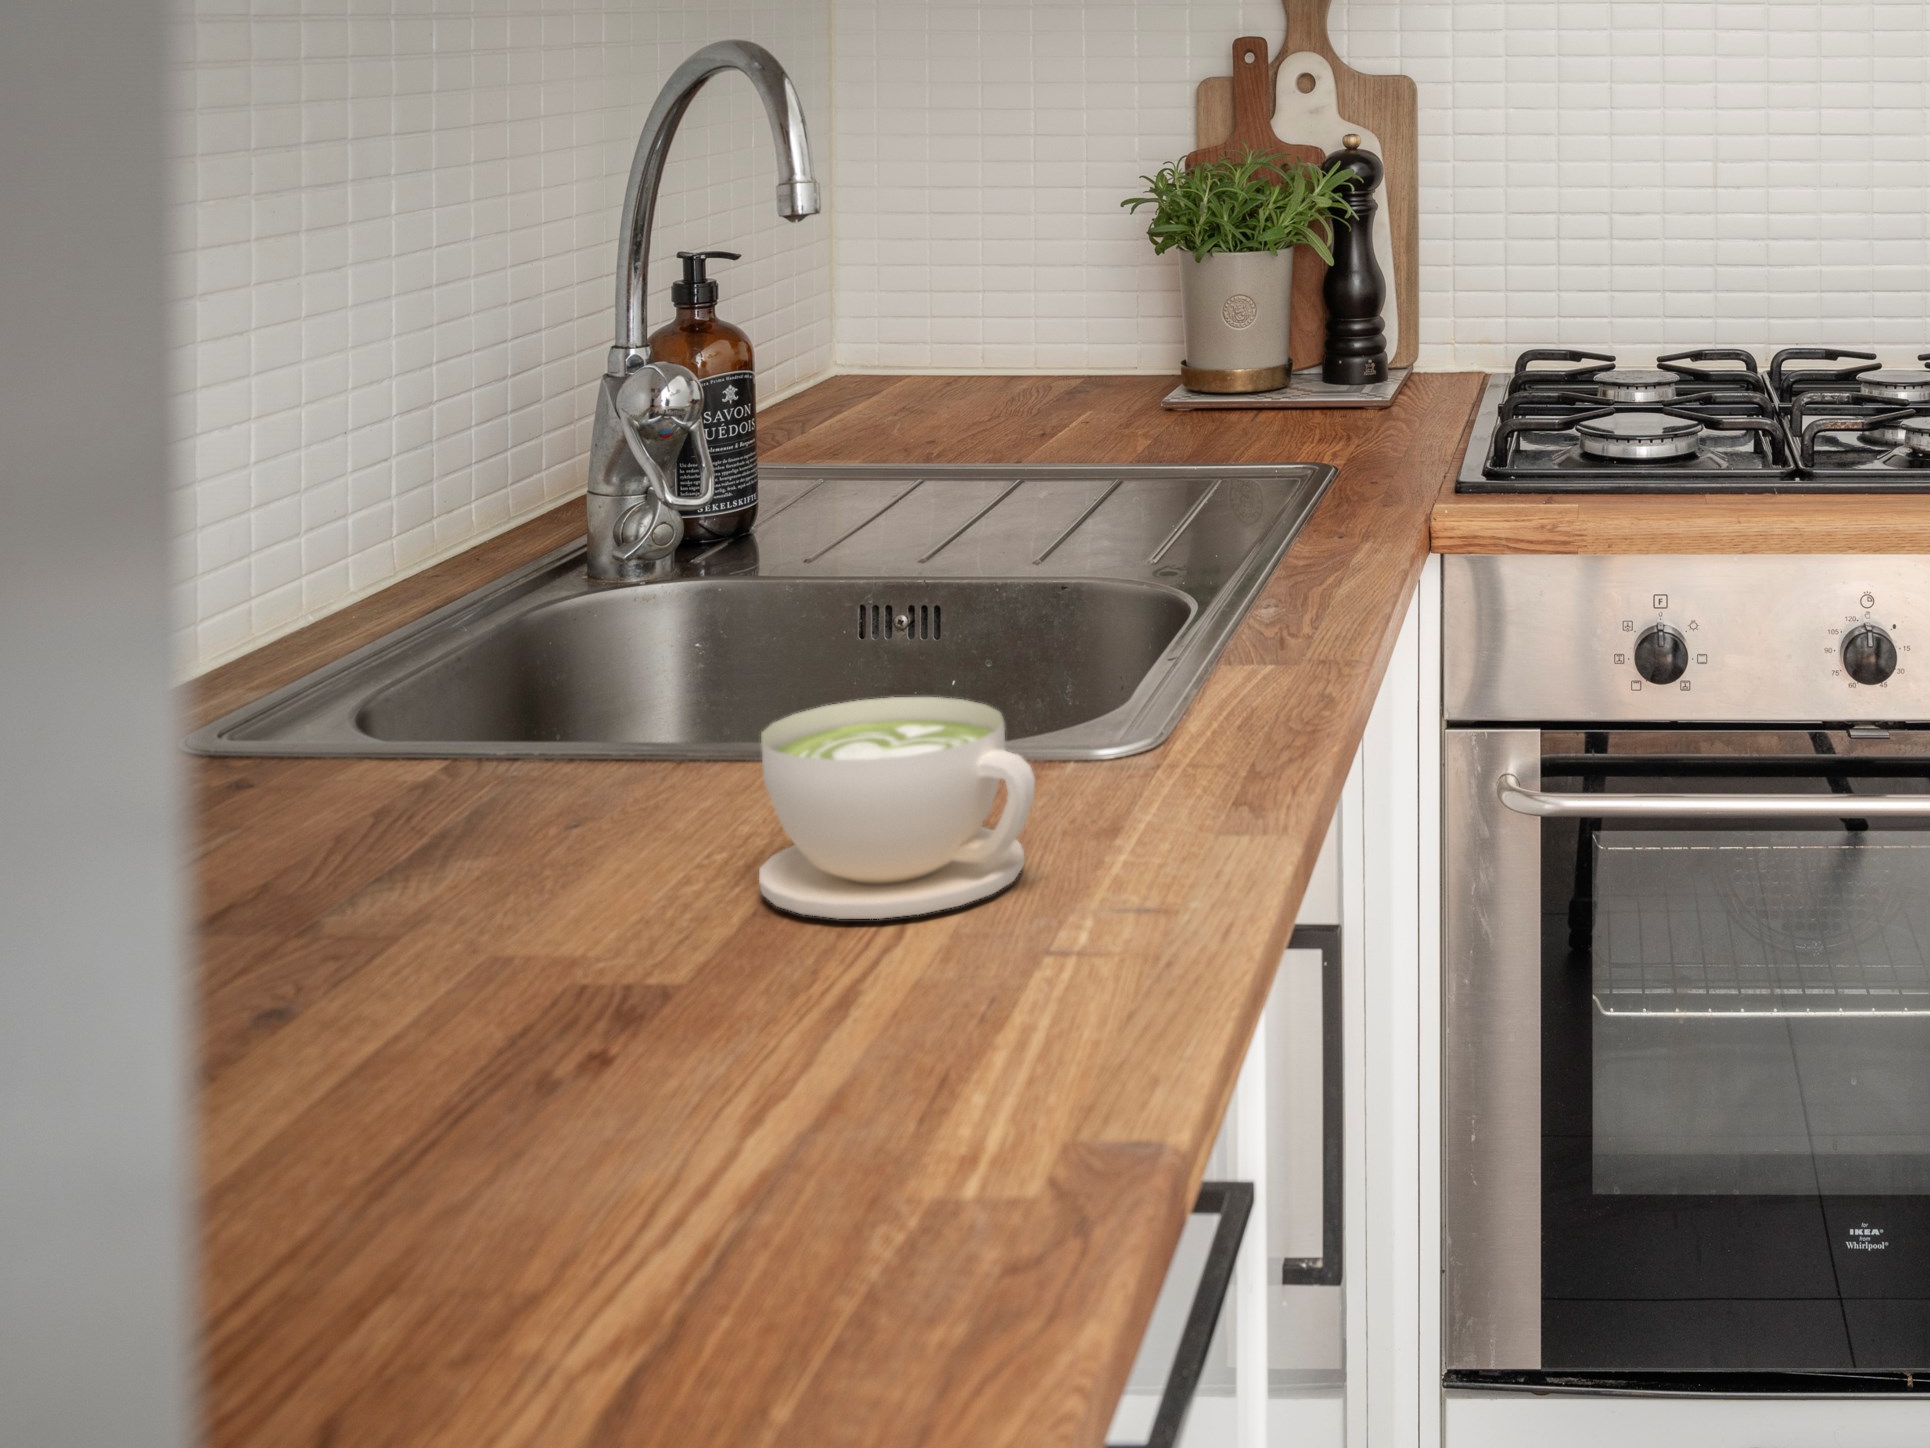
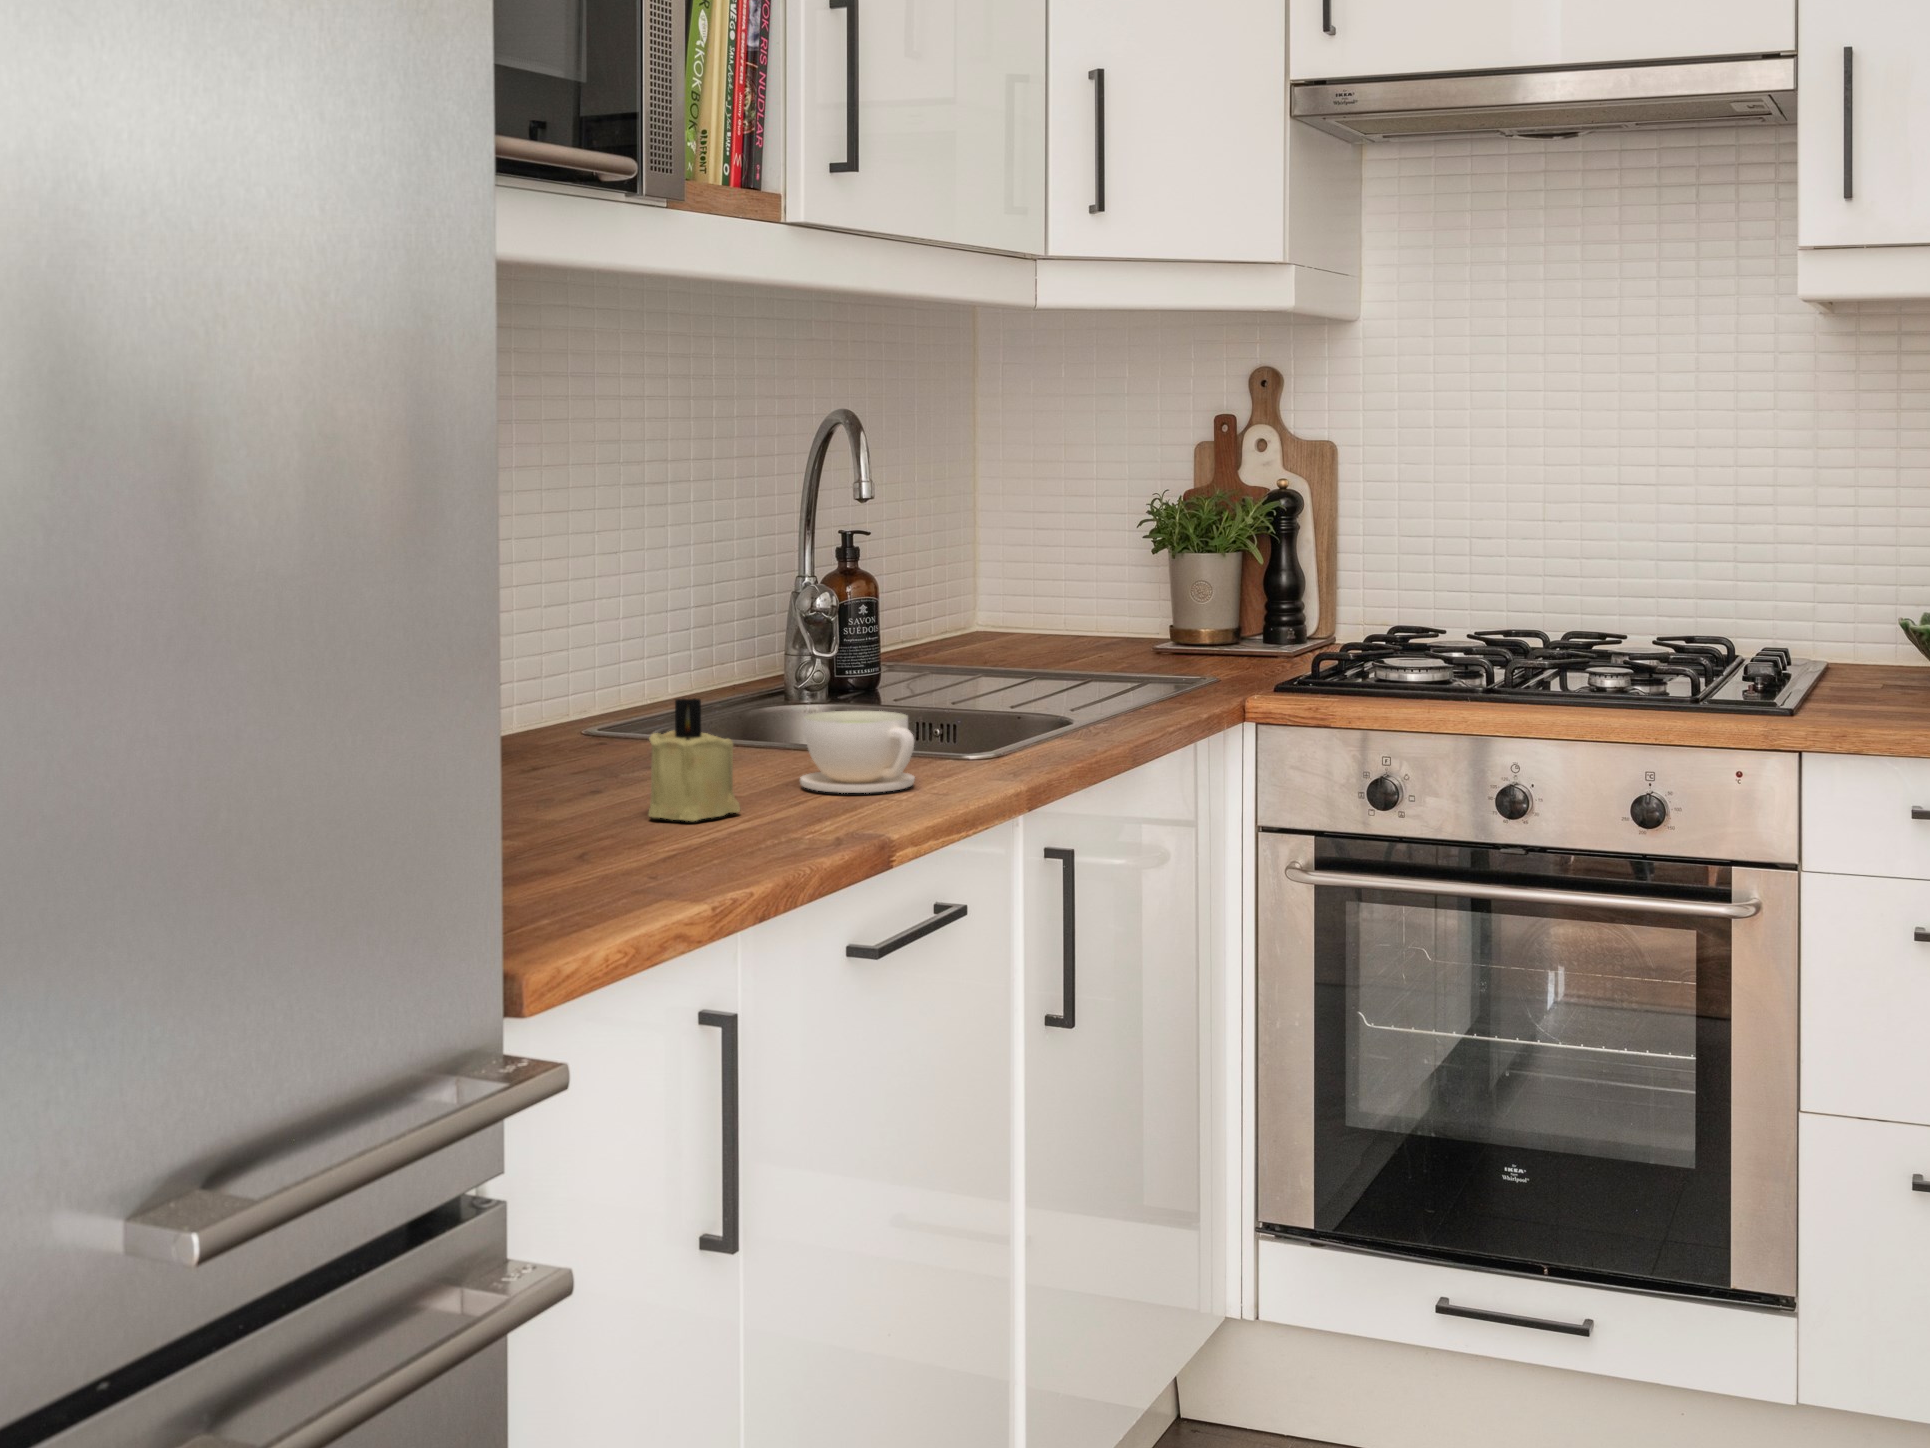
candle: none [397,777,658,1118] -> present [648,698,740,821]

